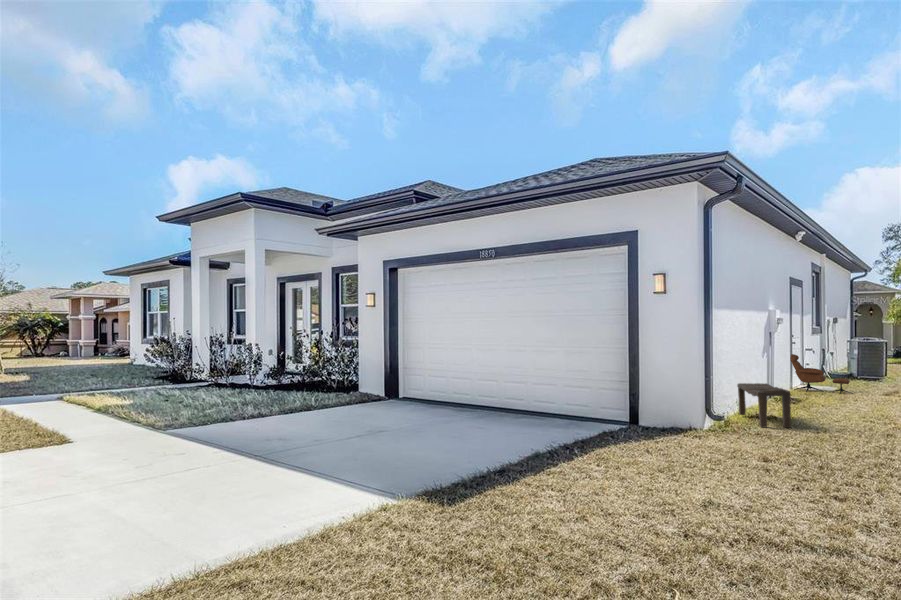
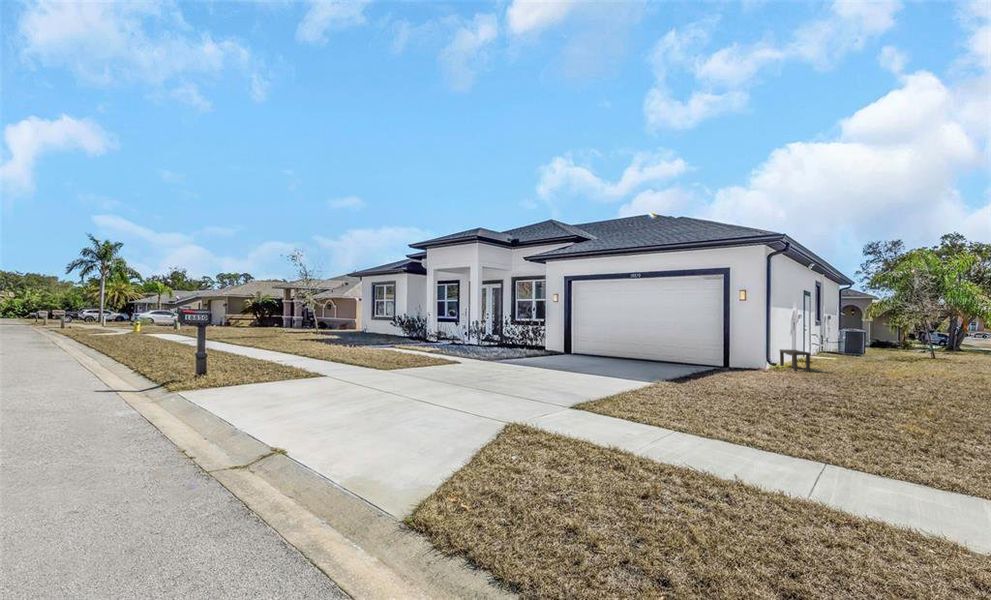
lounge chair: present [790,354,853,394] -> none [804,336,842,360]

